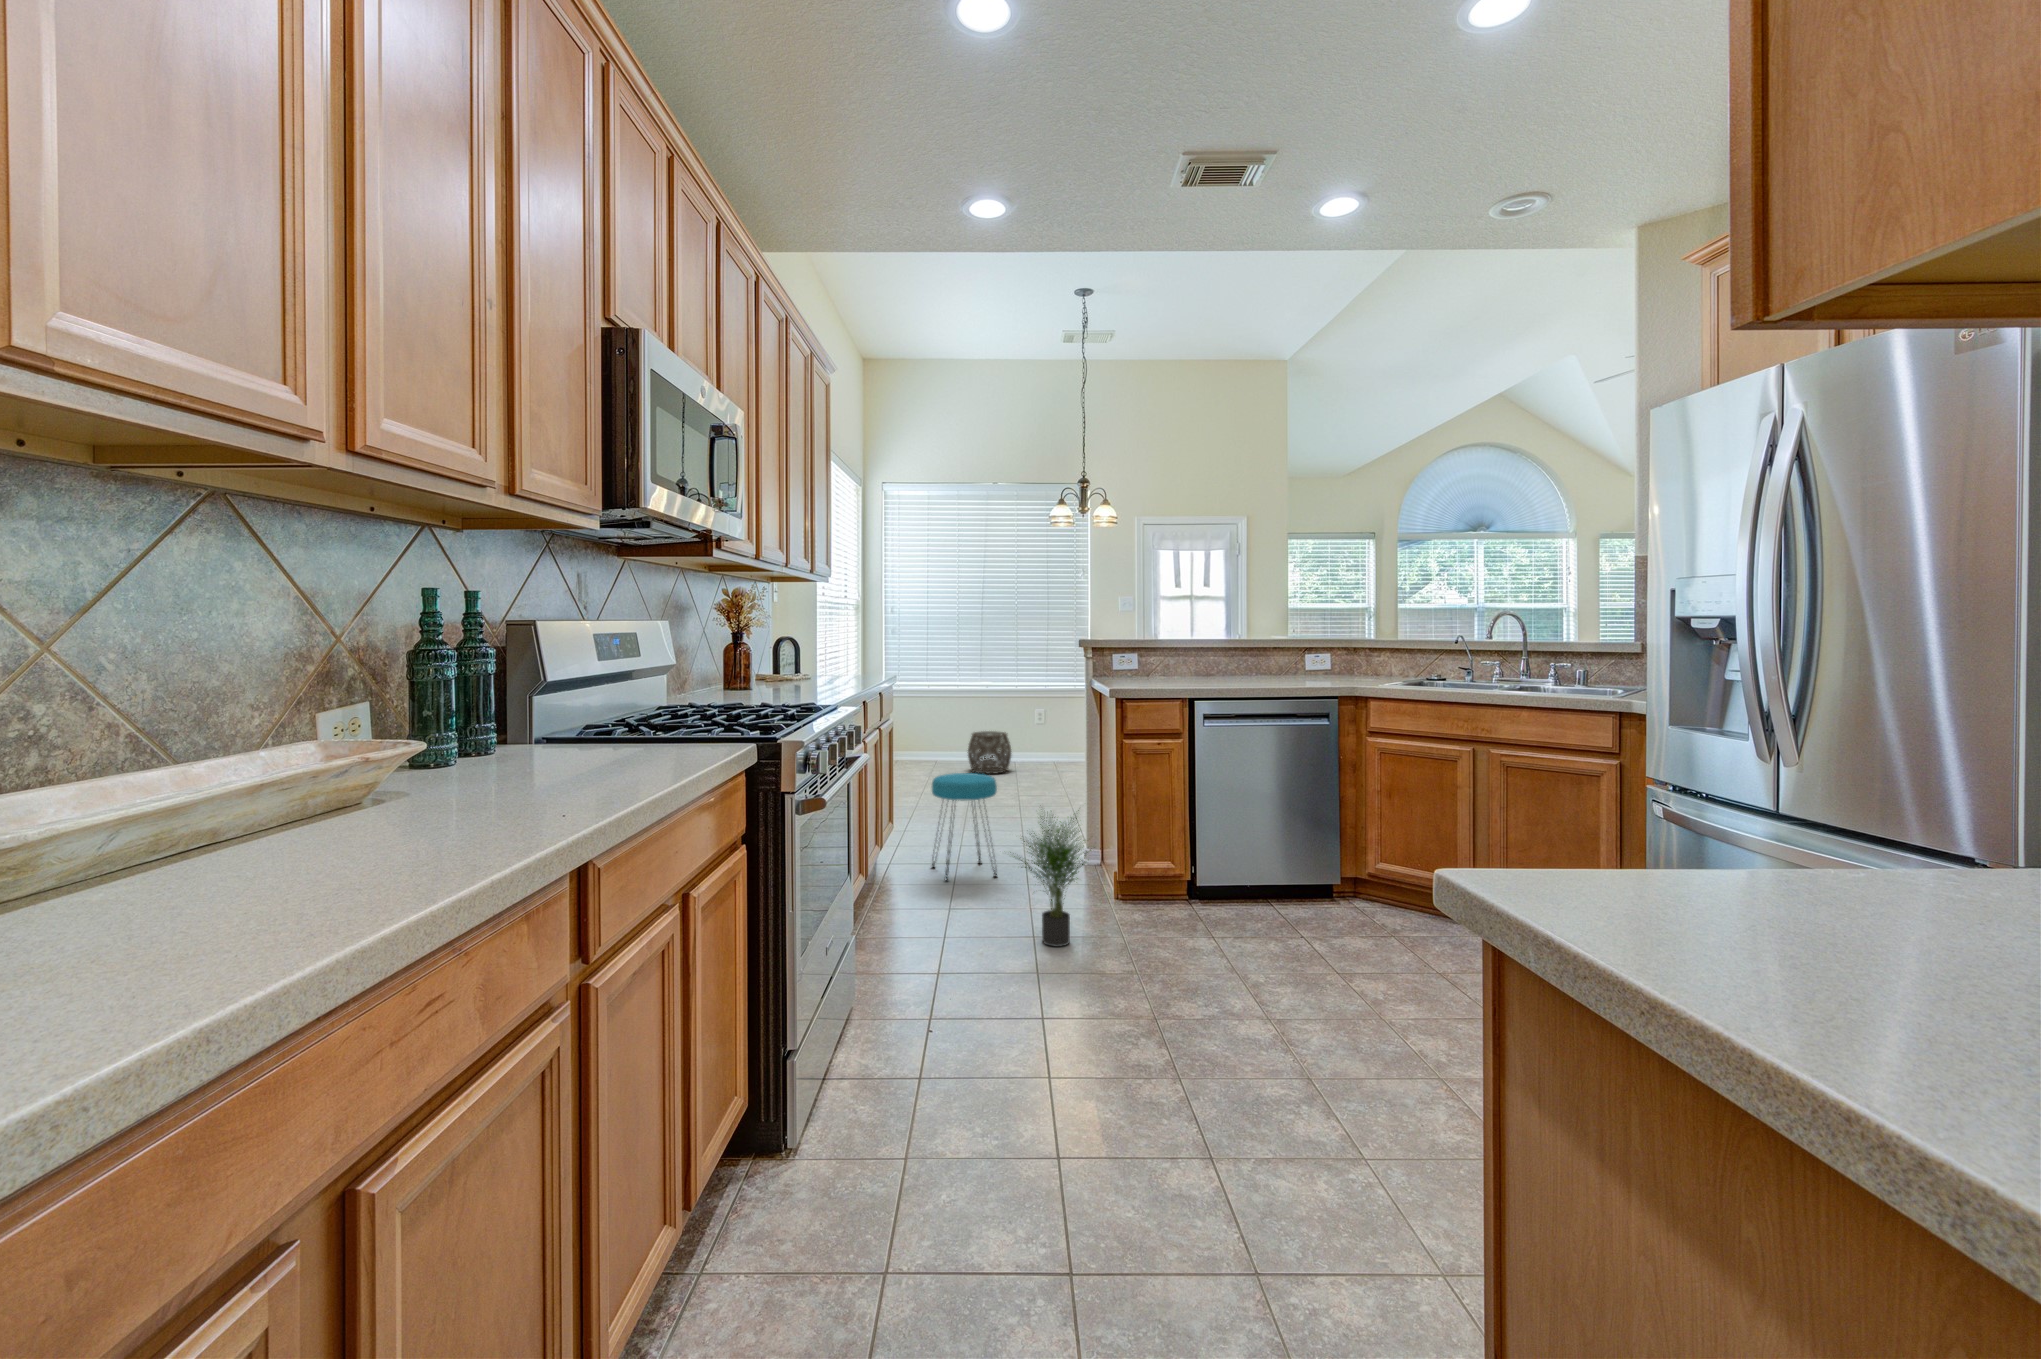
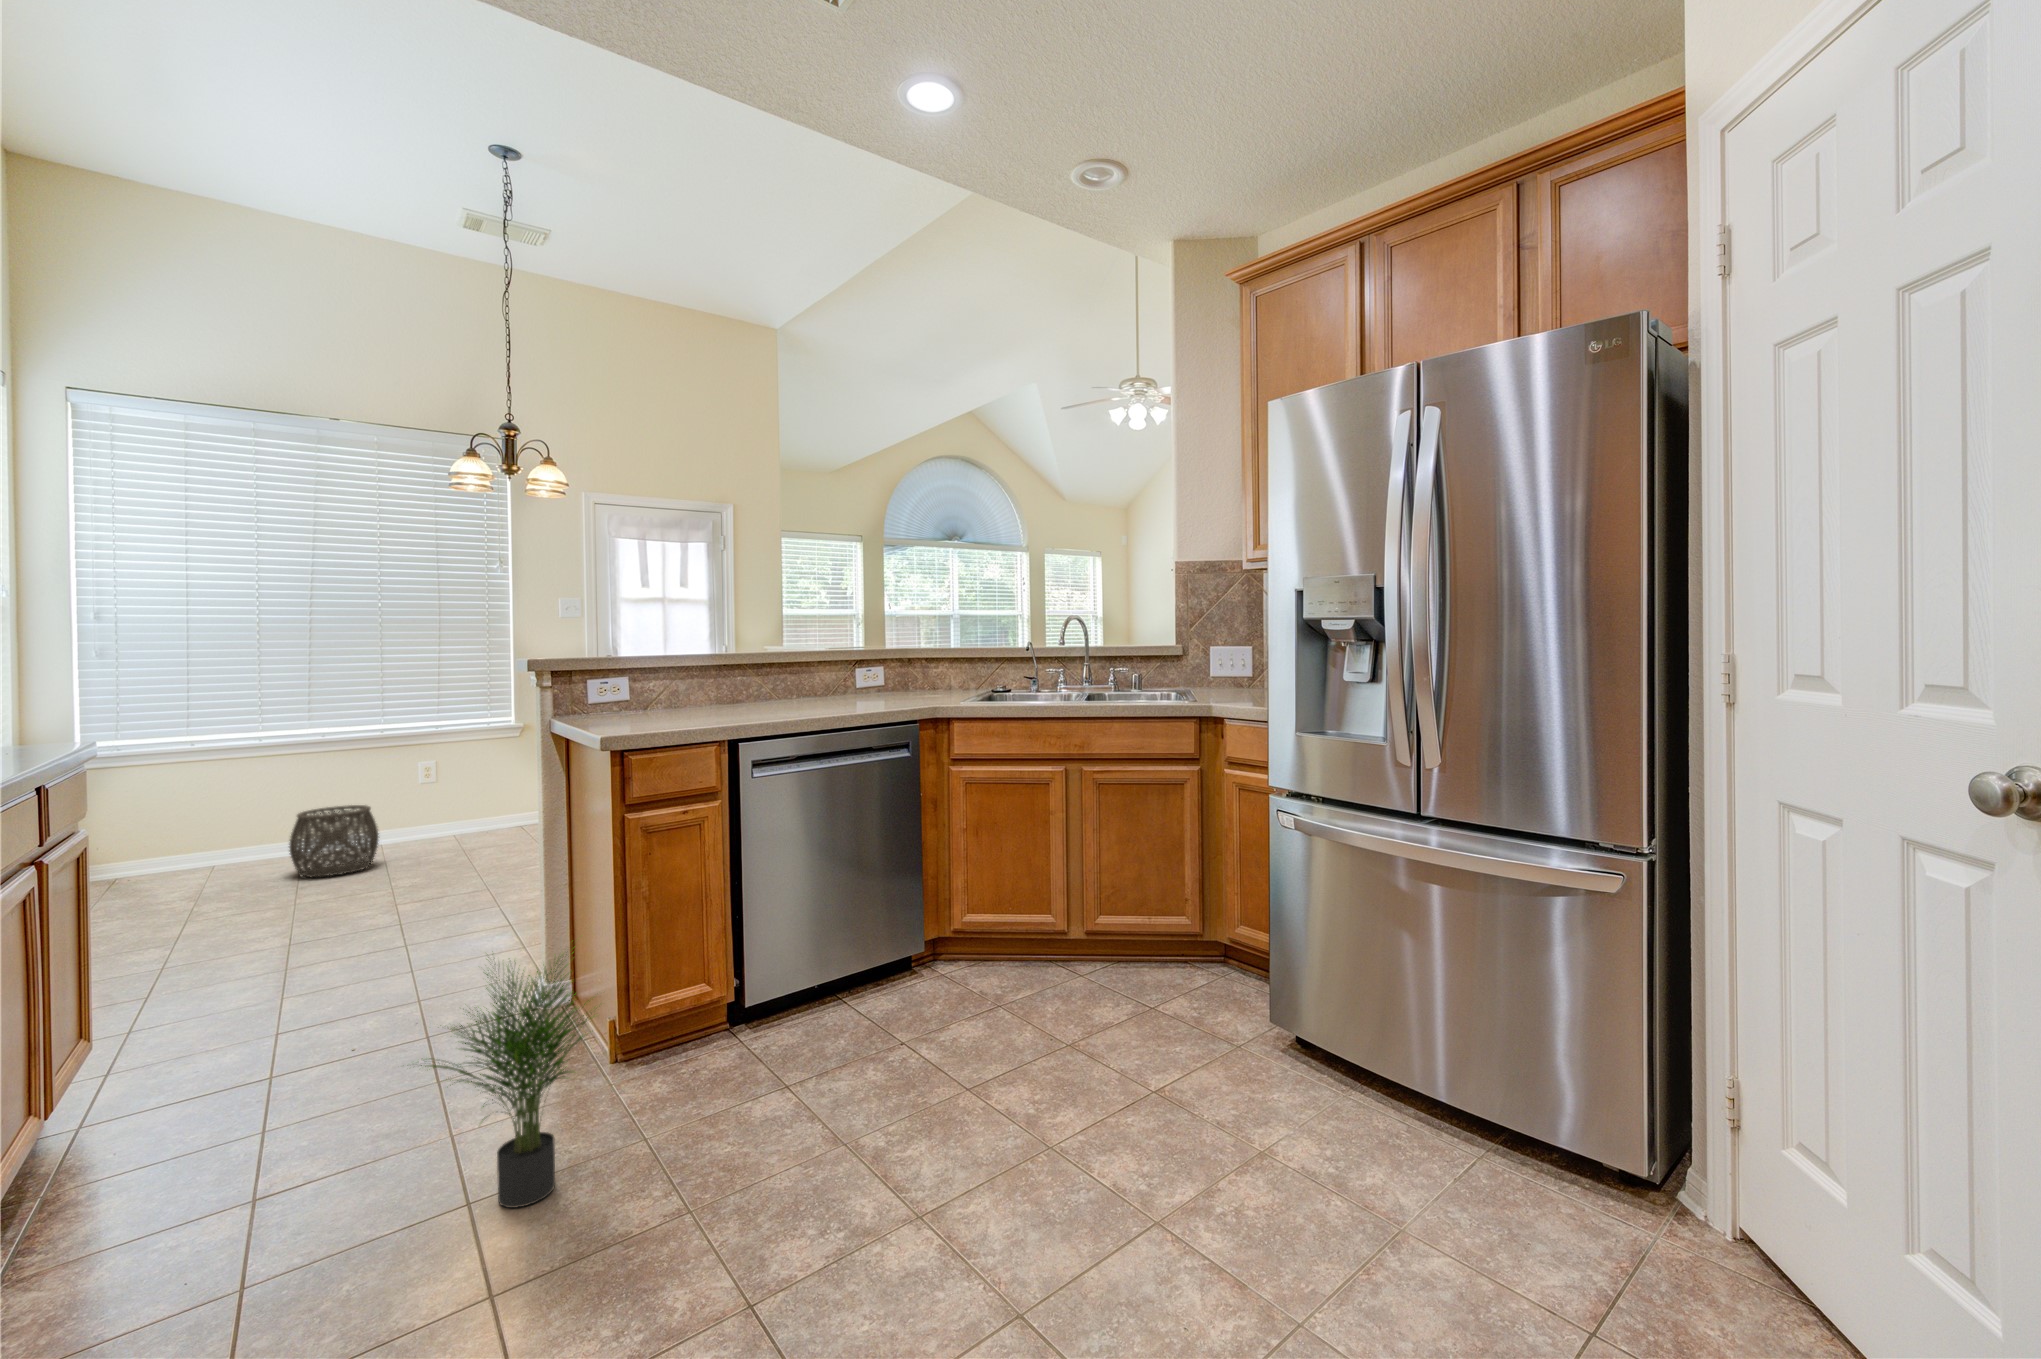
stool: present [932,773,997,881] -> none [216,902,380,1123]

